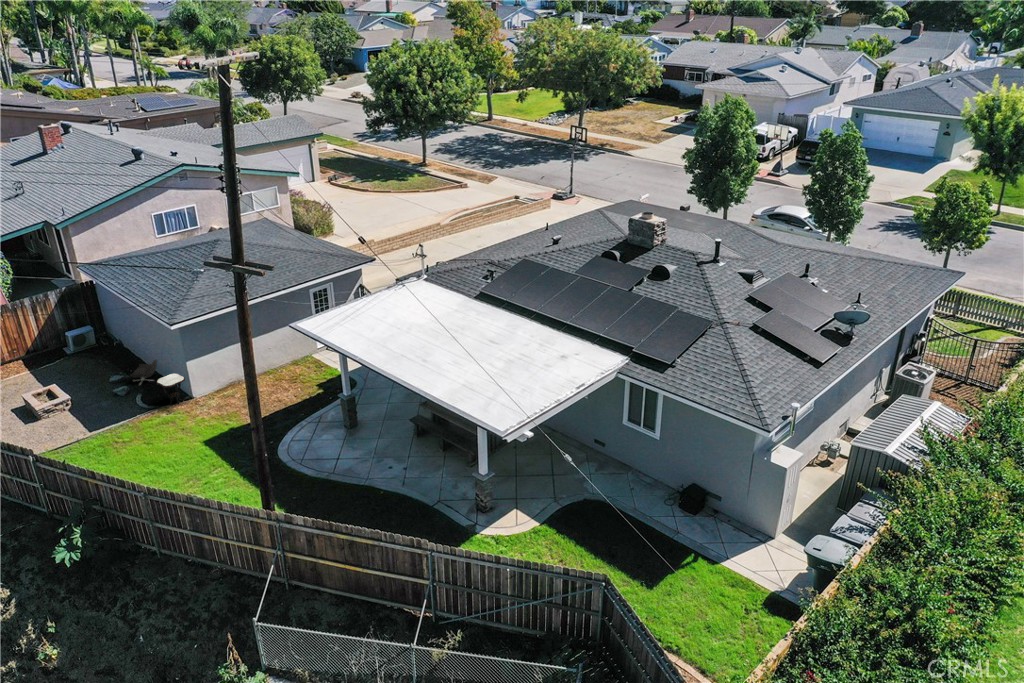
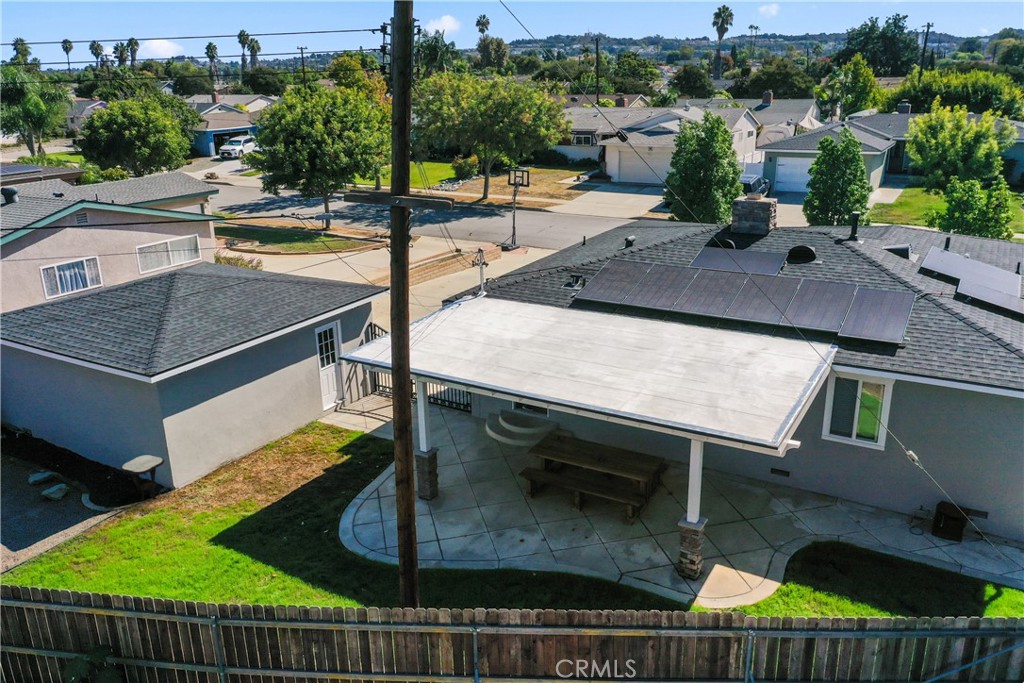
lounge chair: present [130,360,157,381] -> none [68,442,107,482]

